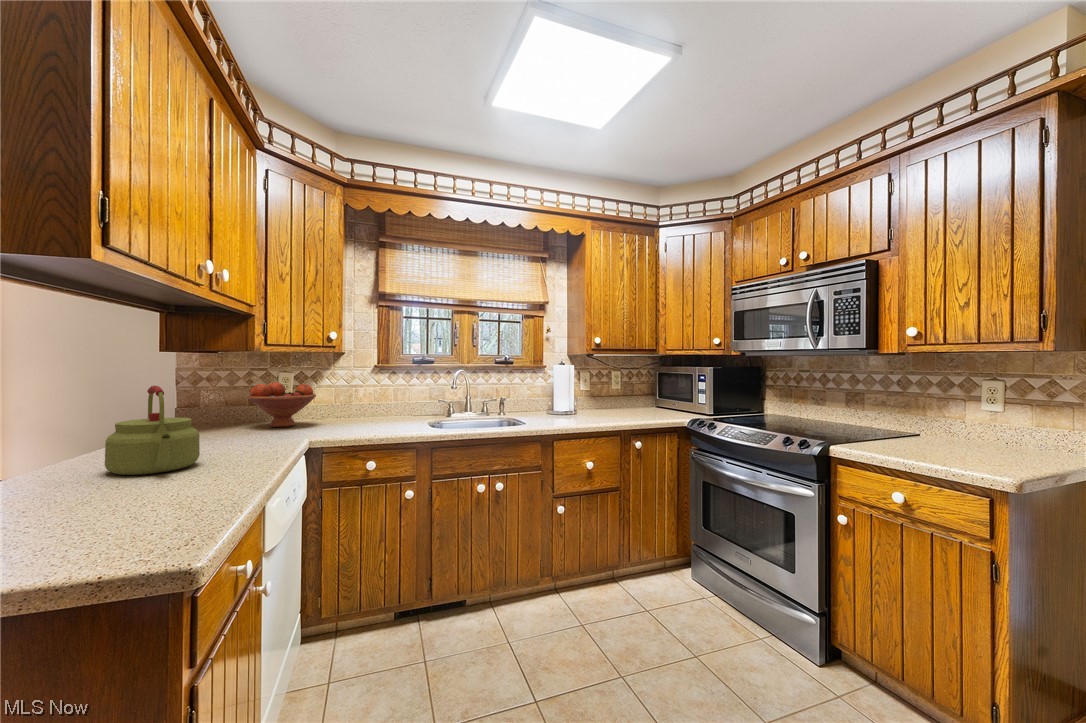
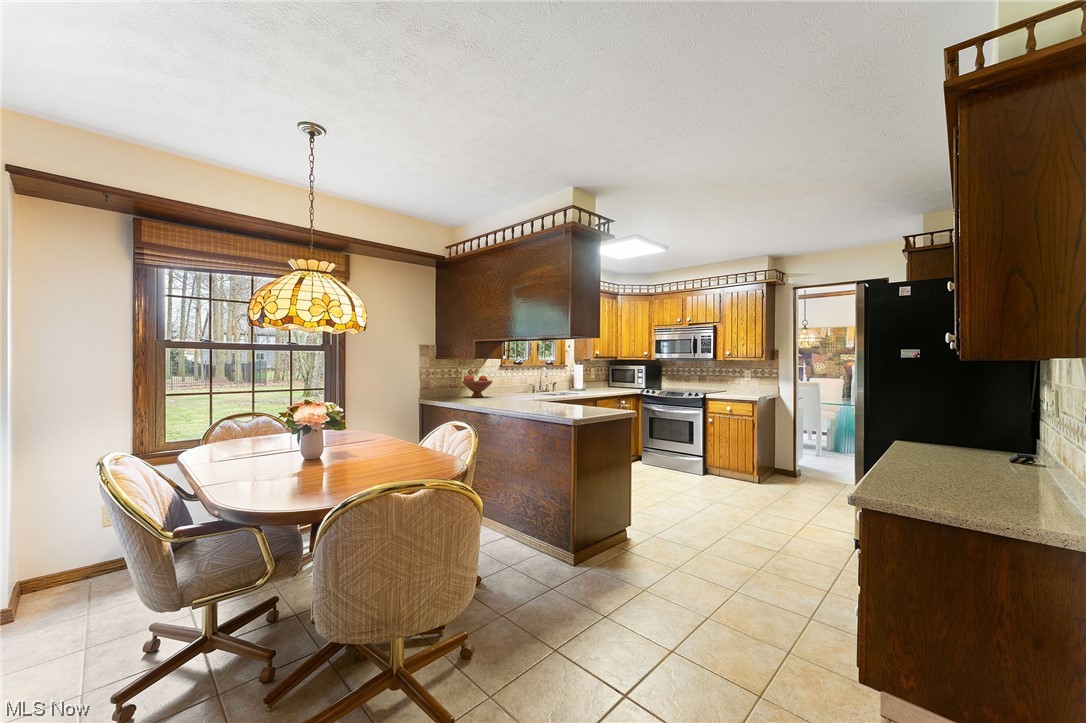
kettle: present [105,386,200,475] -> none [511,373,545,405]

